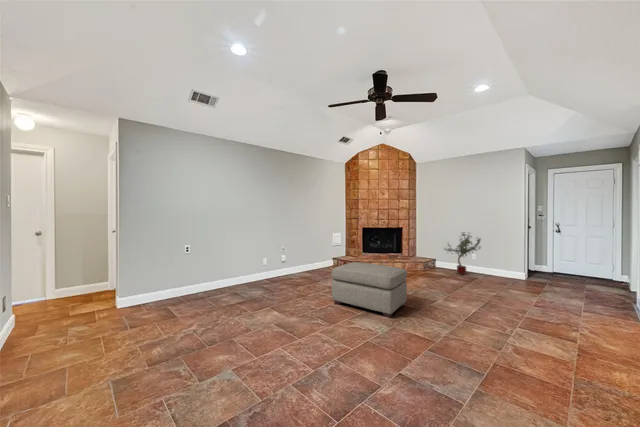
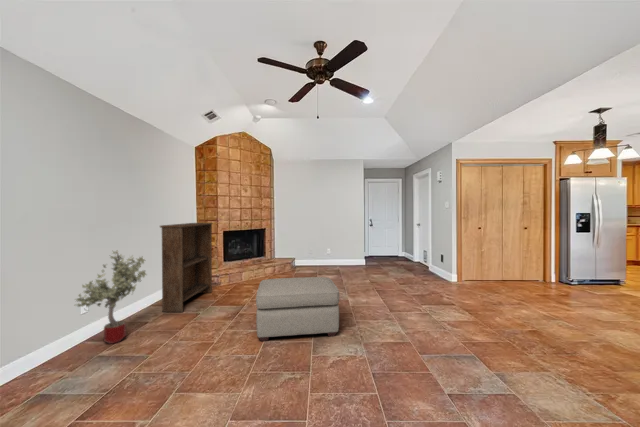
bookshelf: none [305,219,345,278] -> present [160,223,212,312]
potted tree: present [444,232,480,275] -> present [77,250,146,344]

